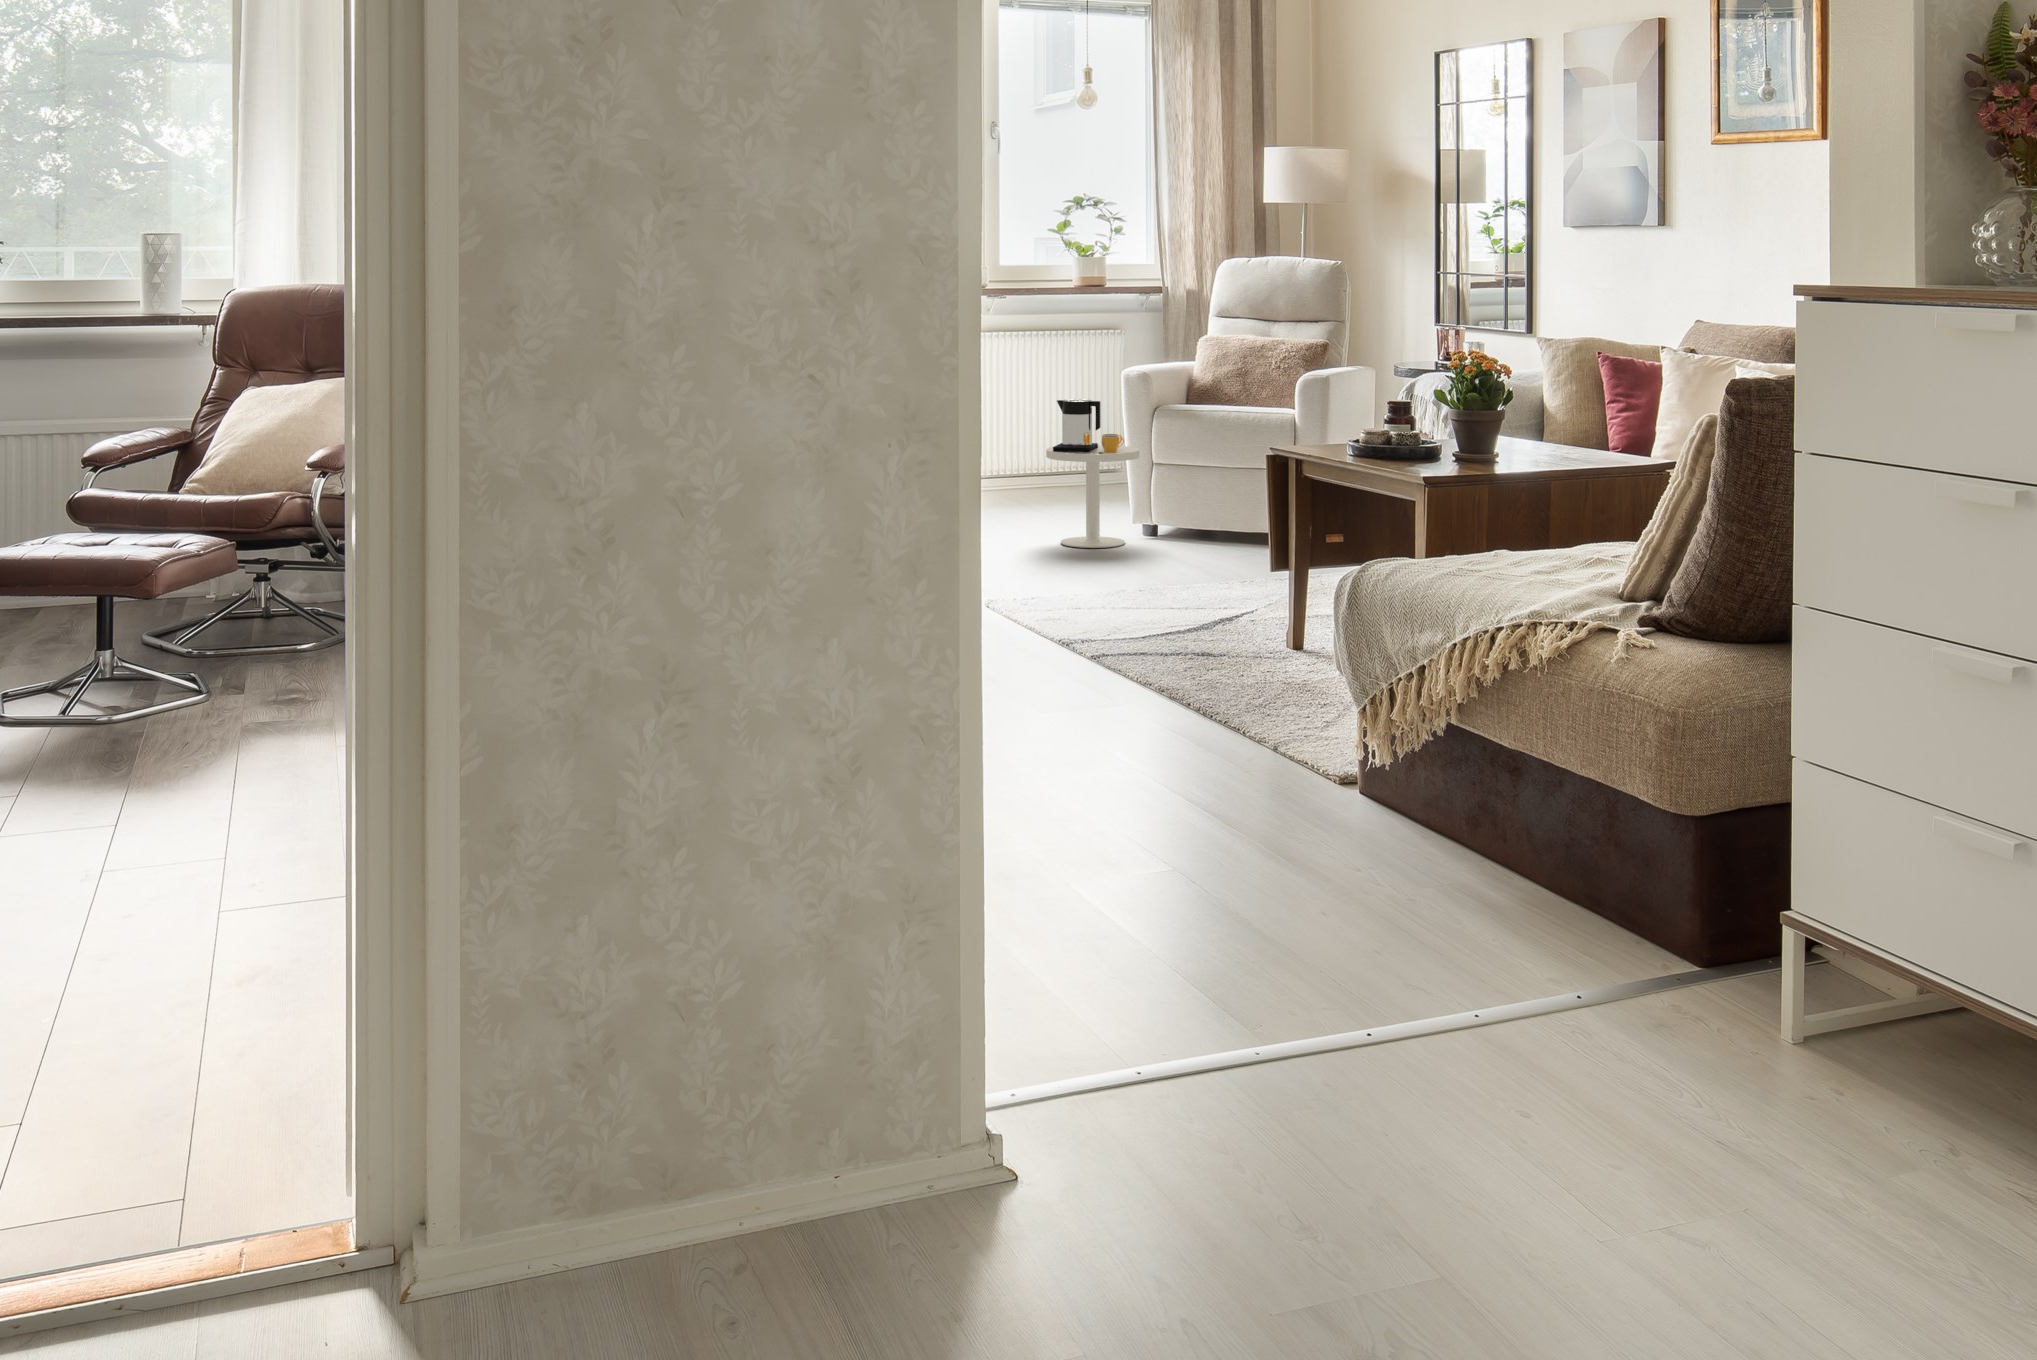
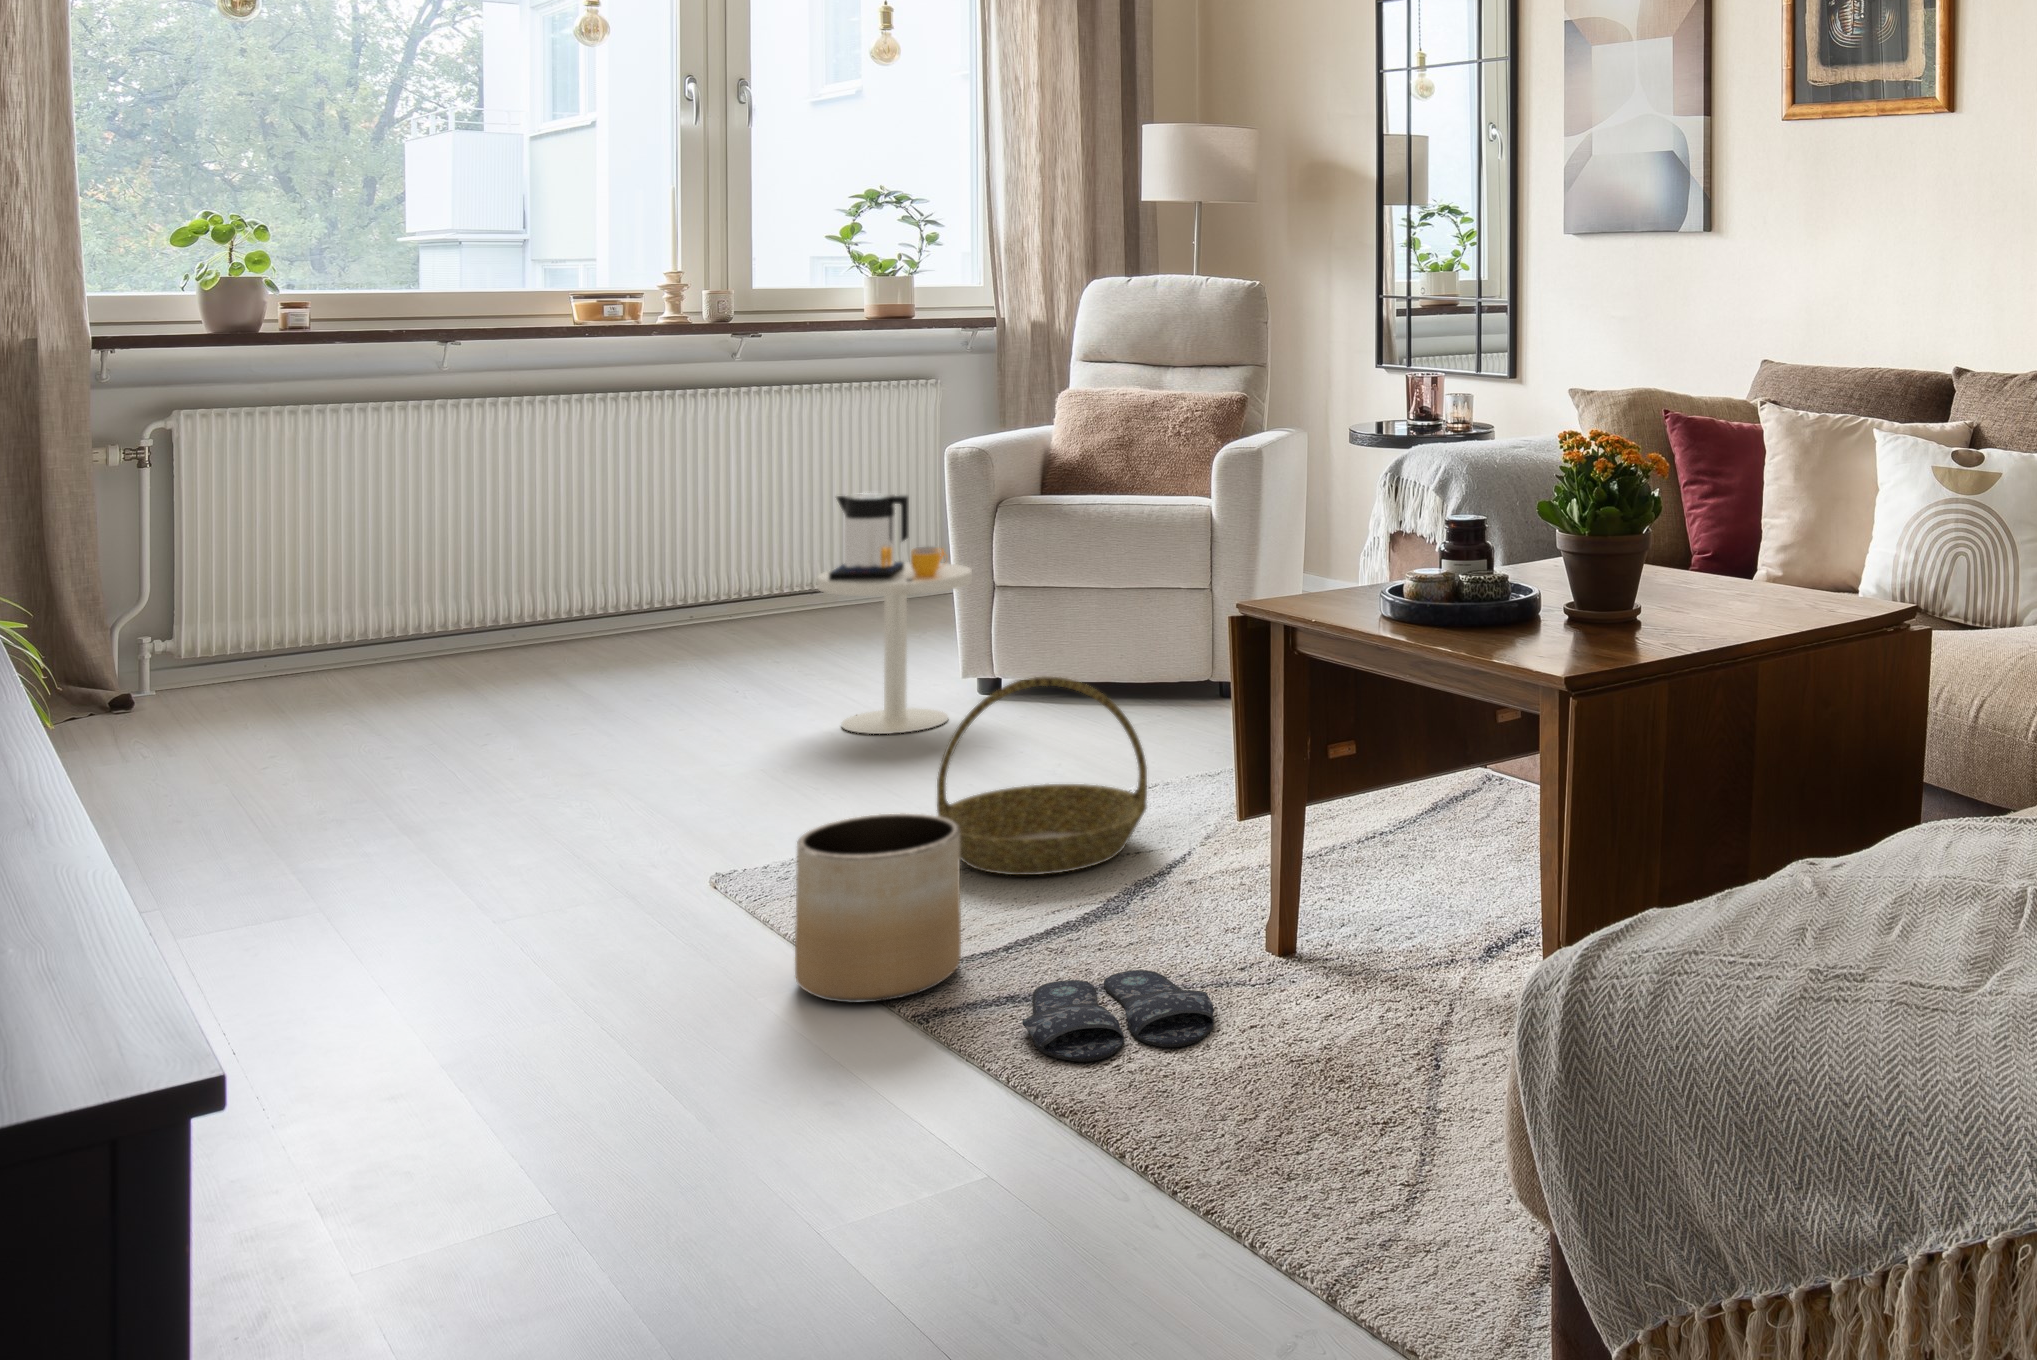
basket: none [1113,501,1231,610] -> present [937,676,1147,875]
planter: none [1039,559,1121,647] -> present [795,813,961,1003]
slippers: none [1150,647,1247,673] -> present [1022,970,1214,1062]

